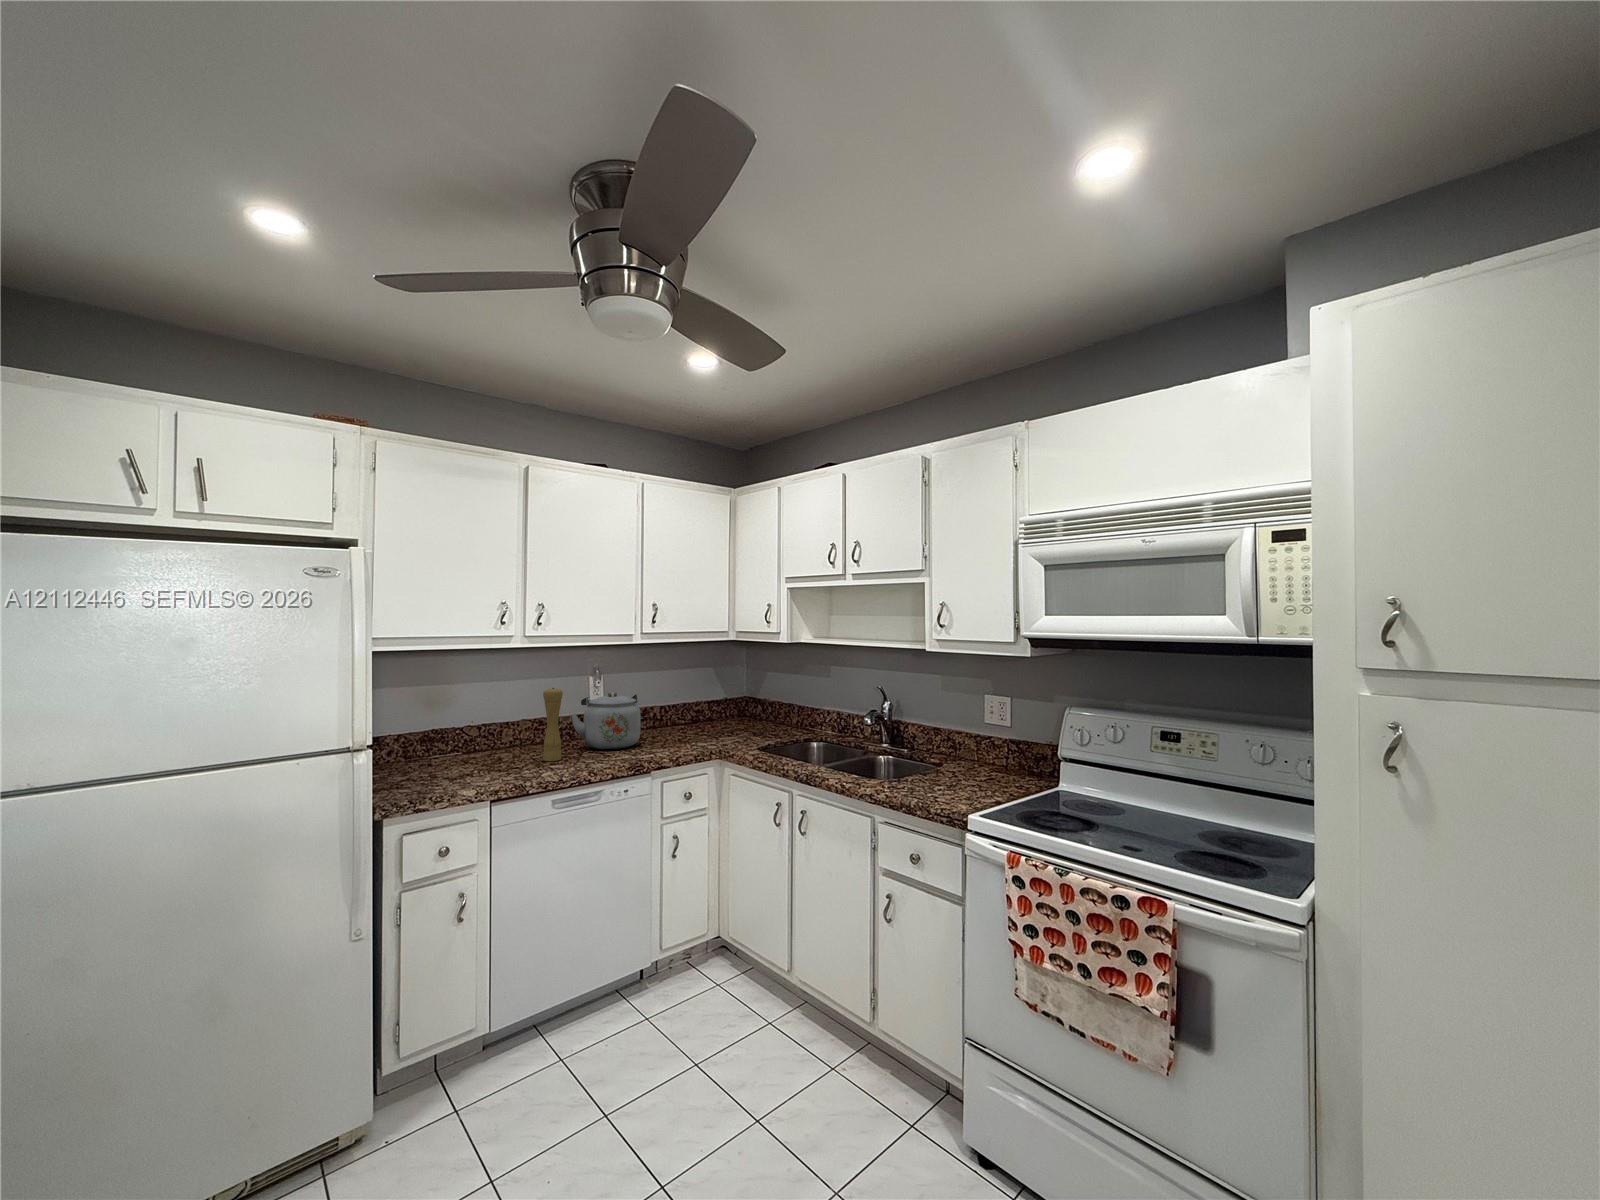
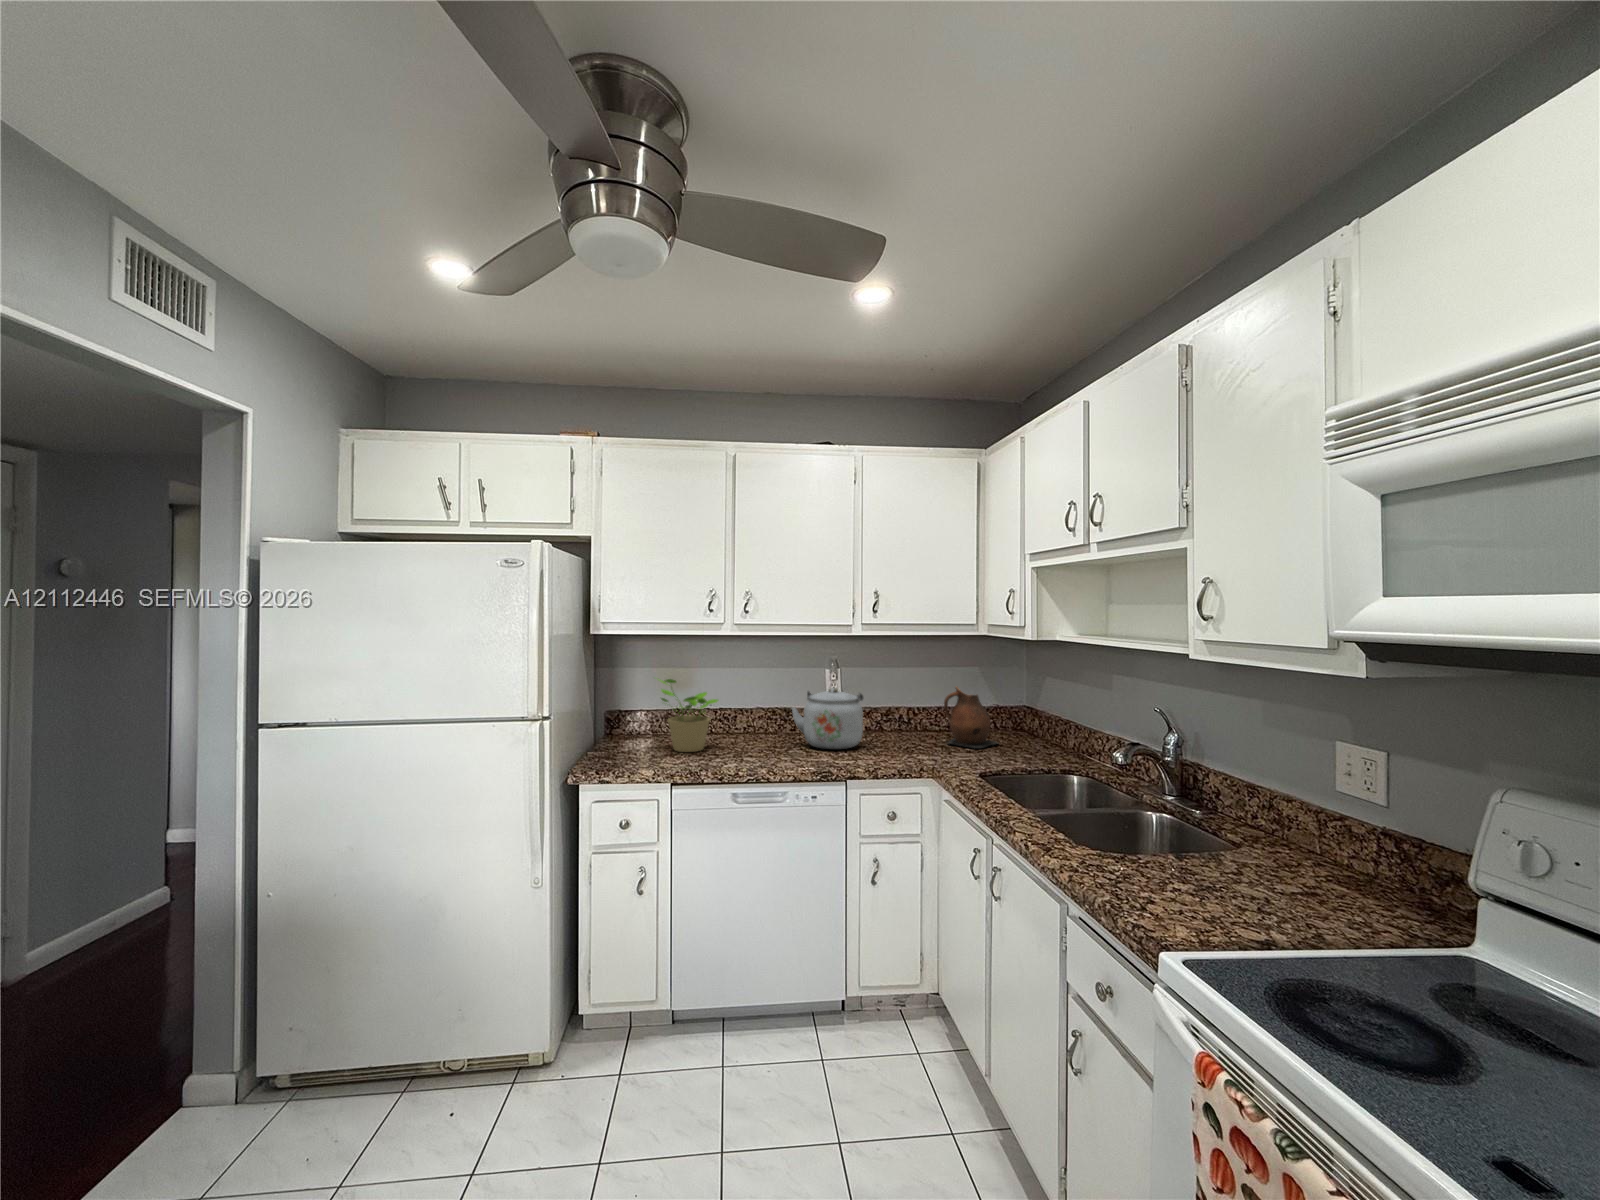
ceramic pitcher: none [699,683,741,734] -> present [944,687,999,748]
pepper mill: present [543,688,563,761] -> none [750,678,769,753]
potted plant: none [430,695,502,771] -> present [659,679,718,752]

